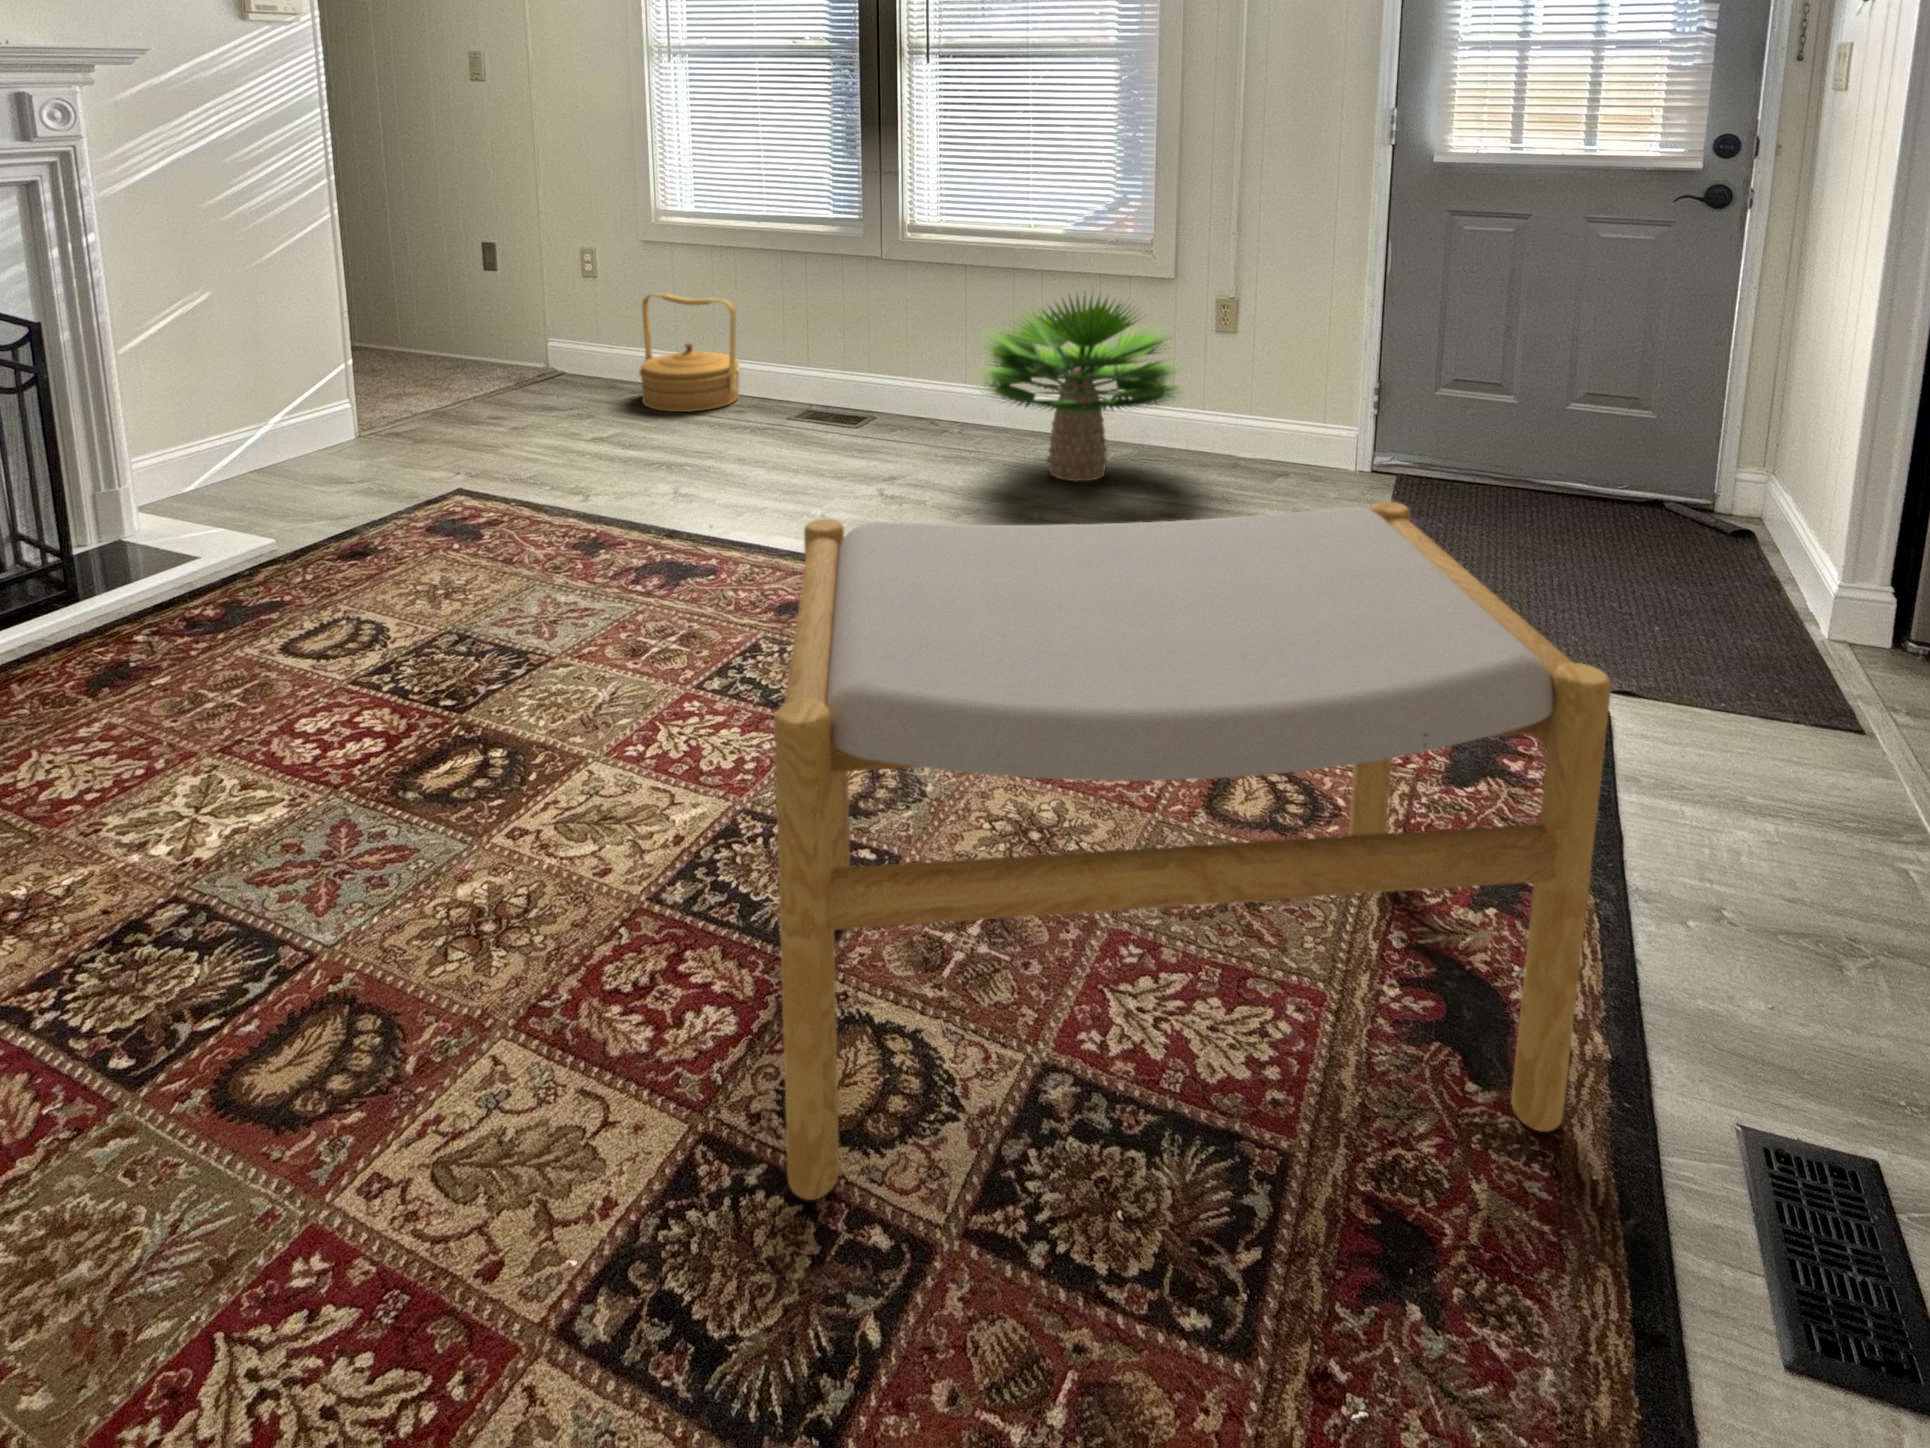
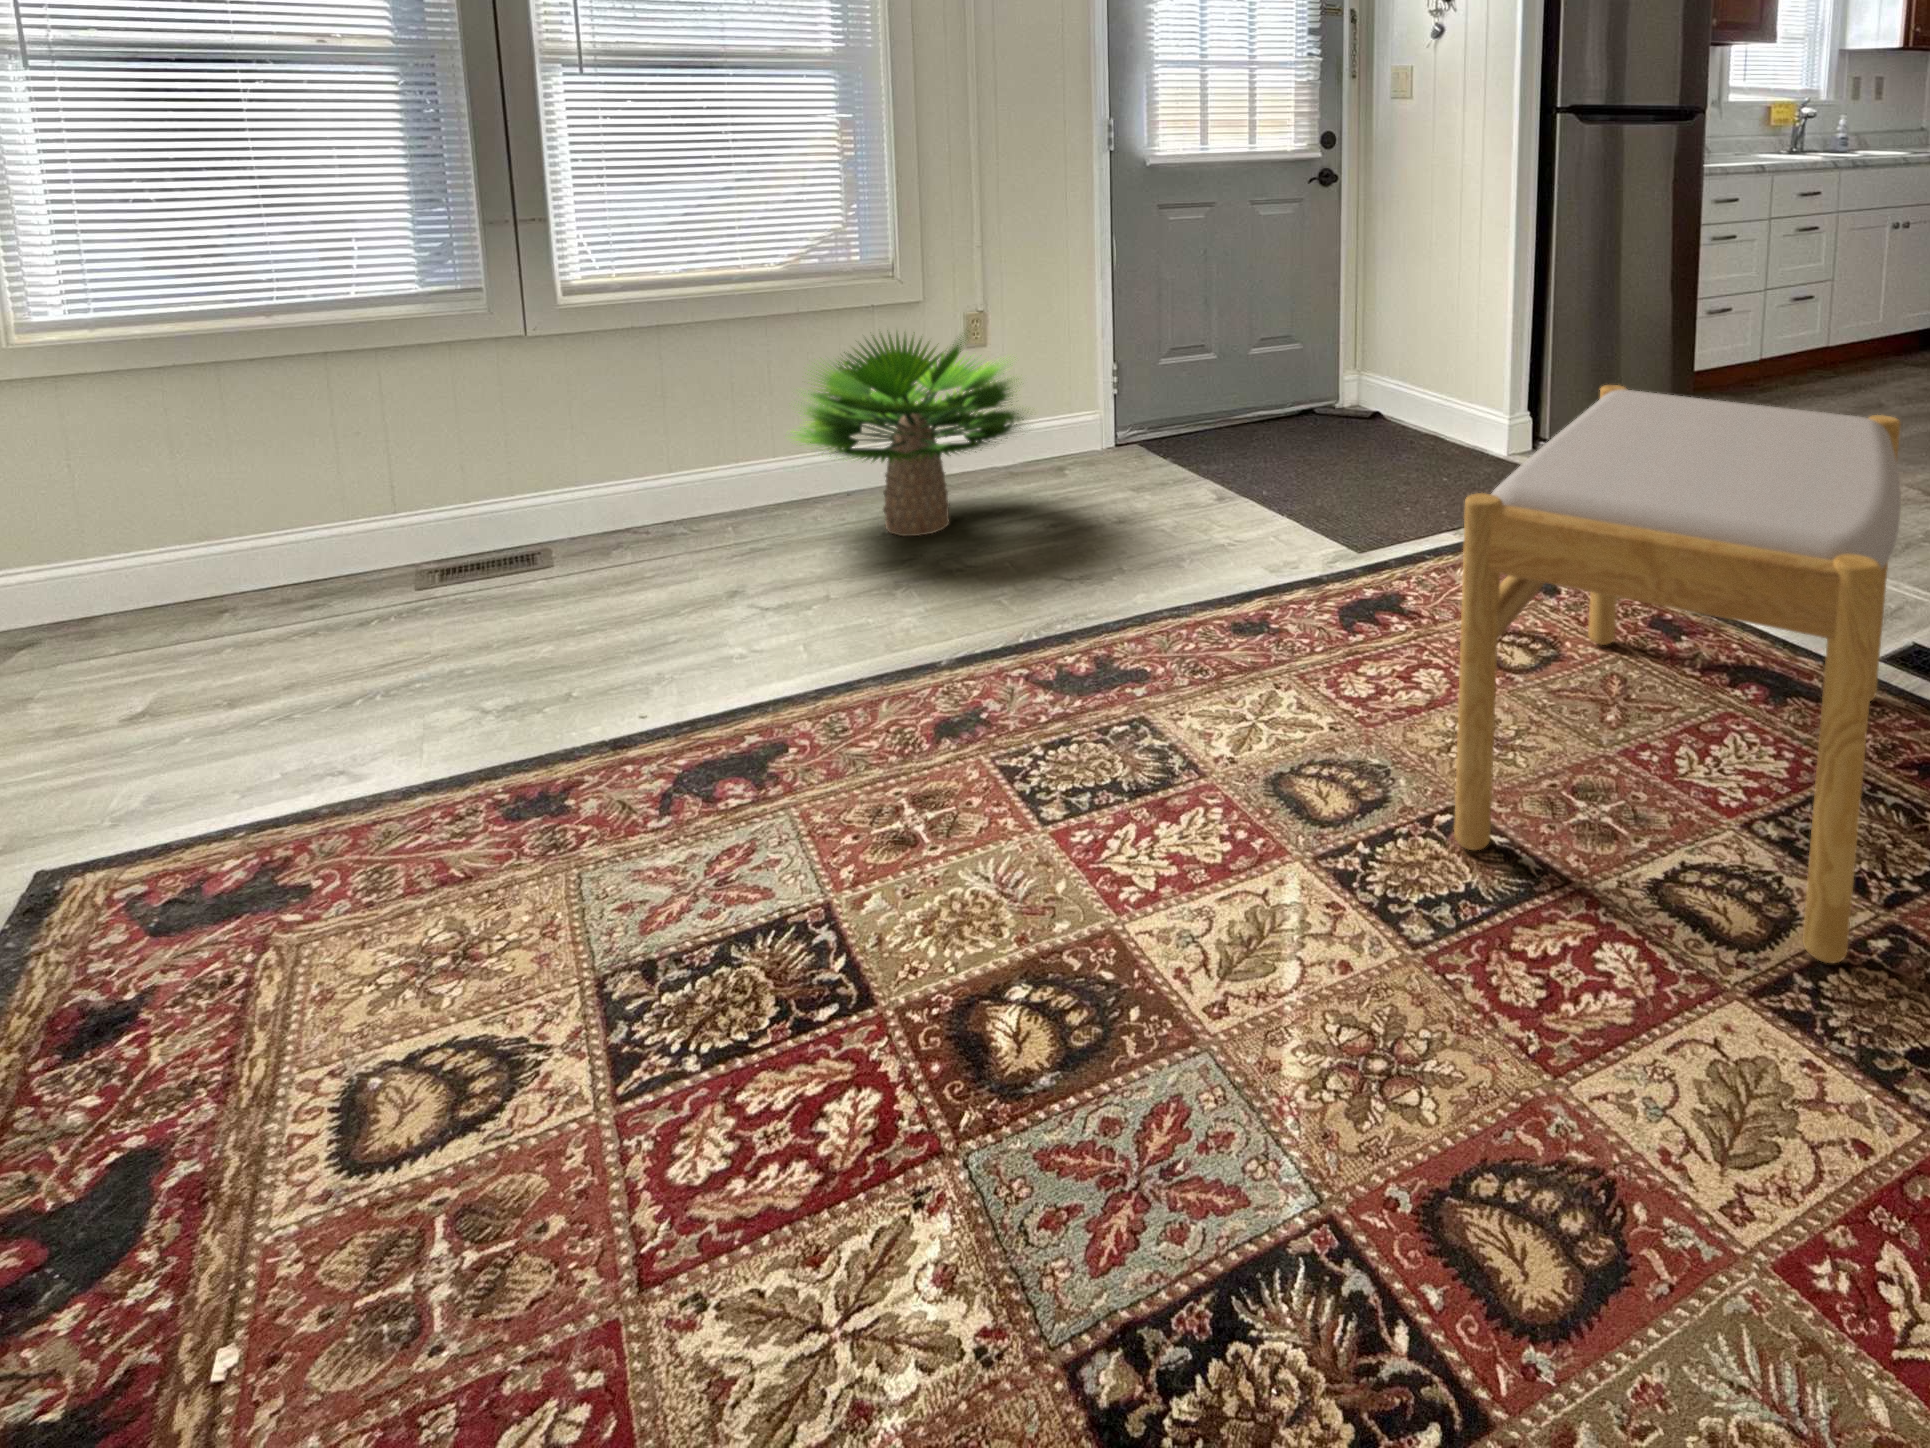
woven basket: present [639,293,740,412] -> none [51,450,296,661]

